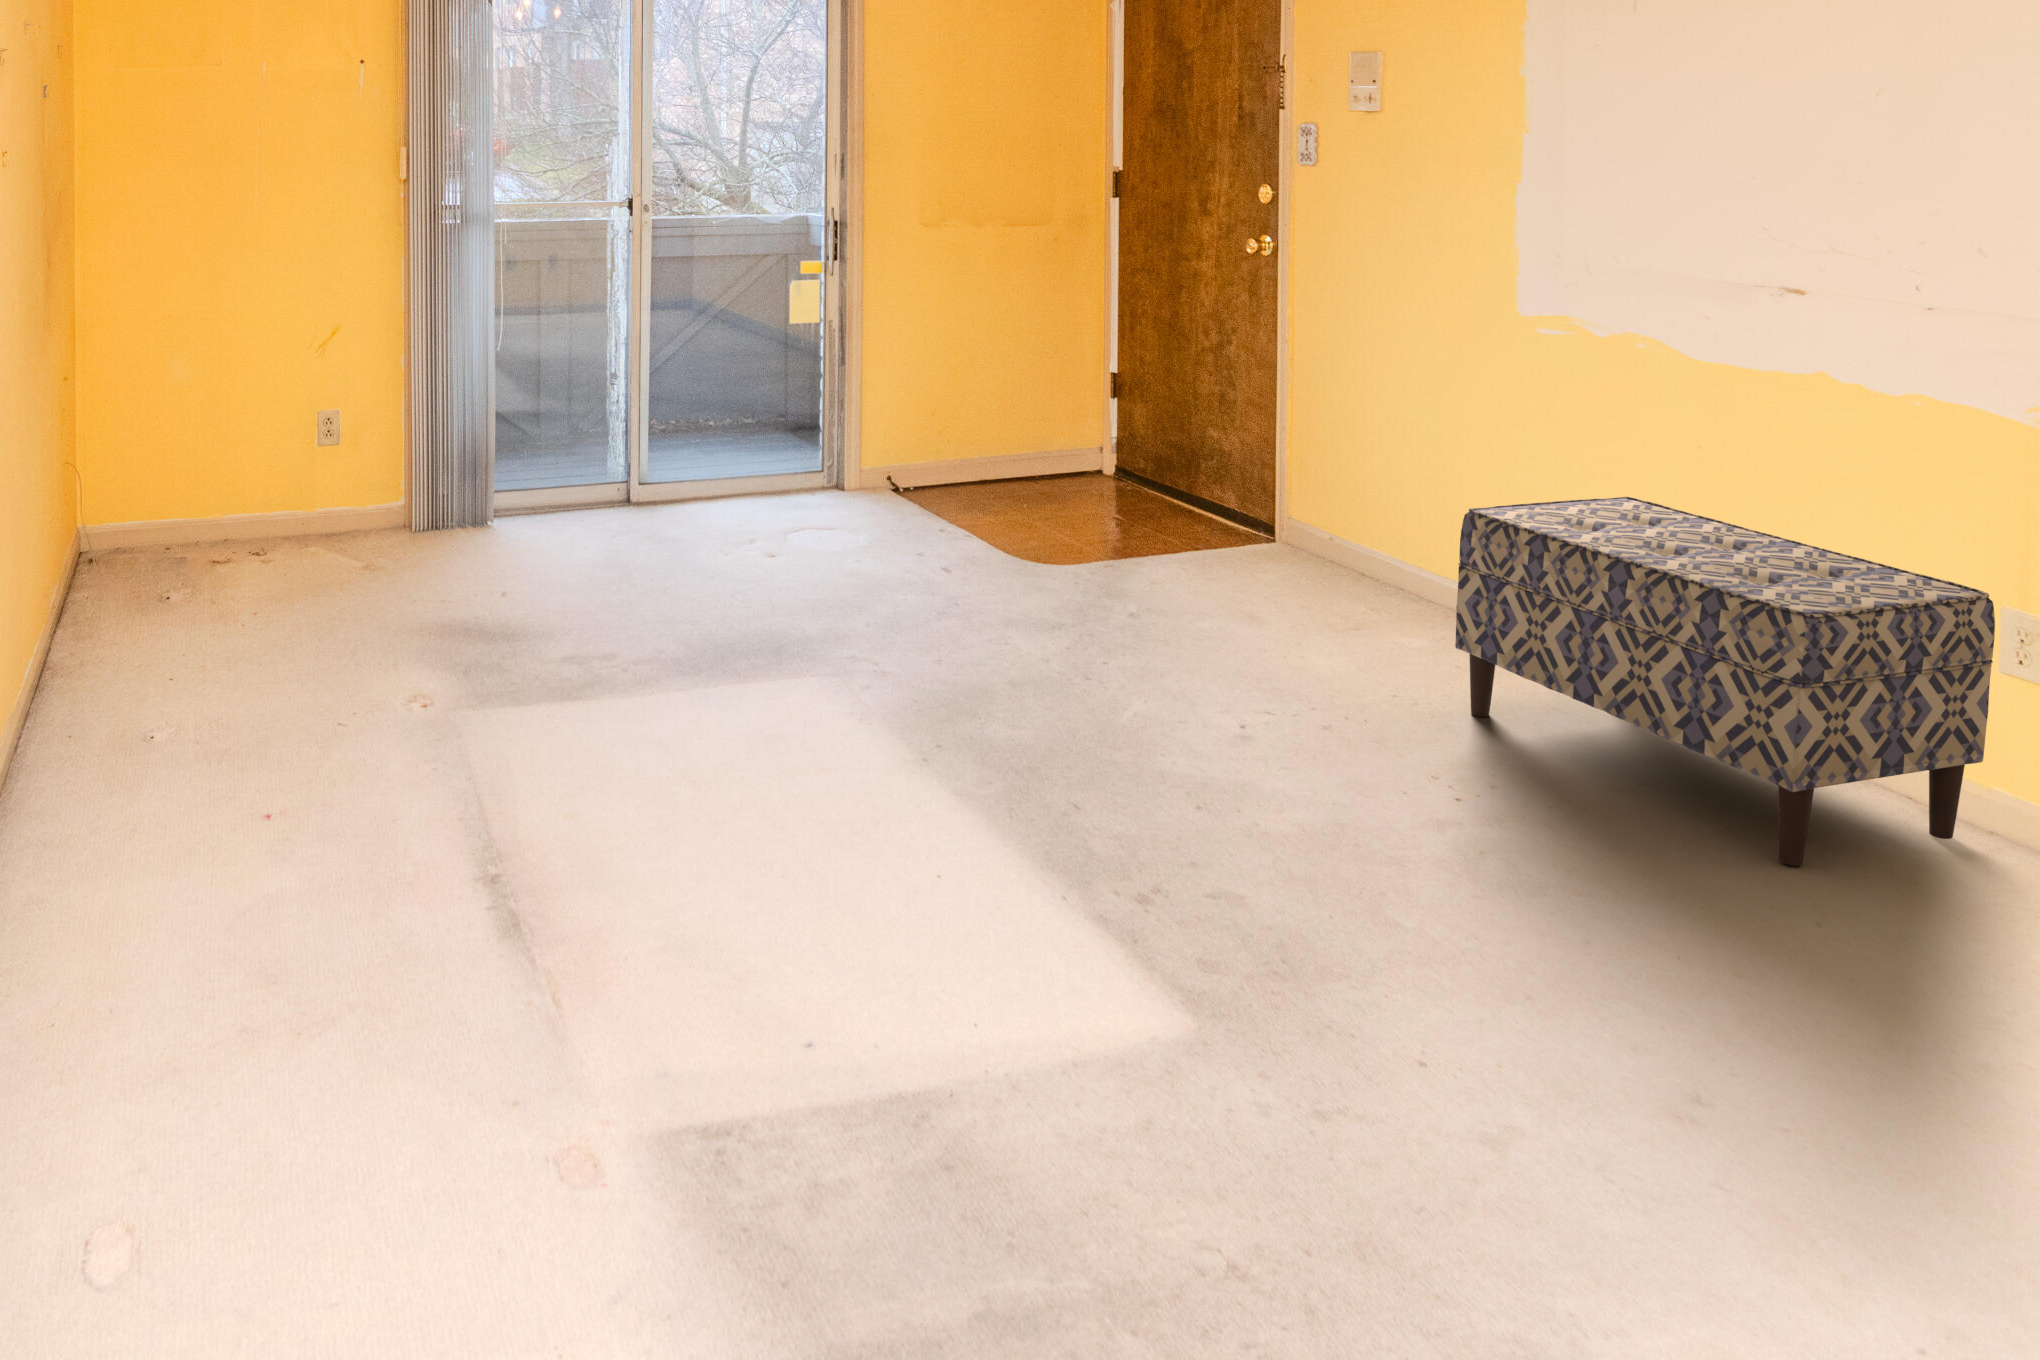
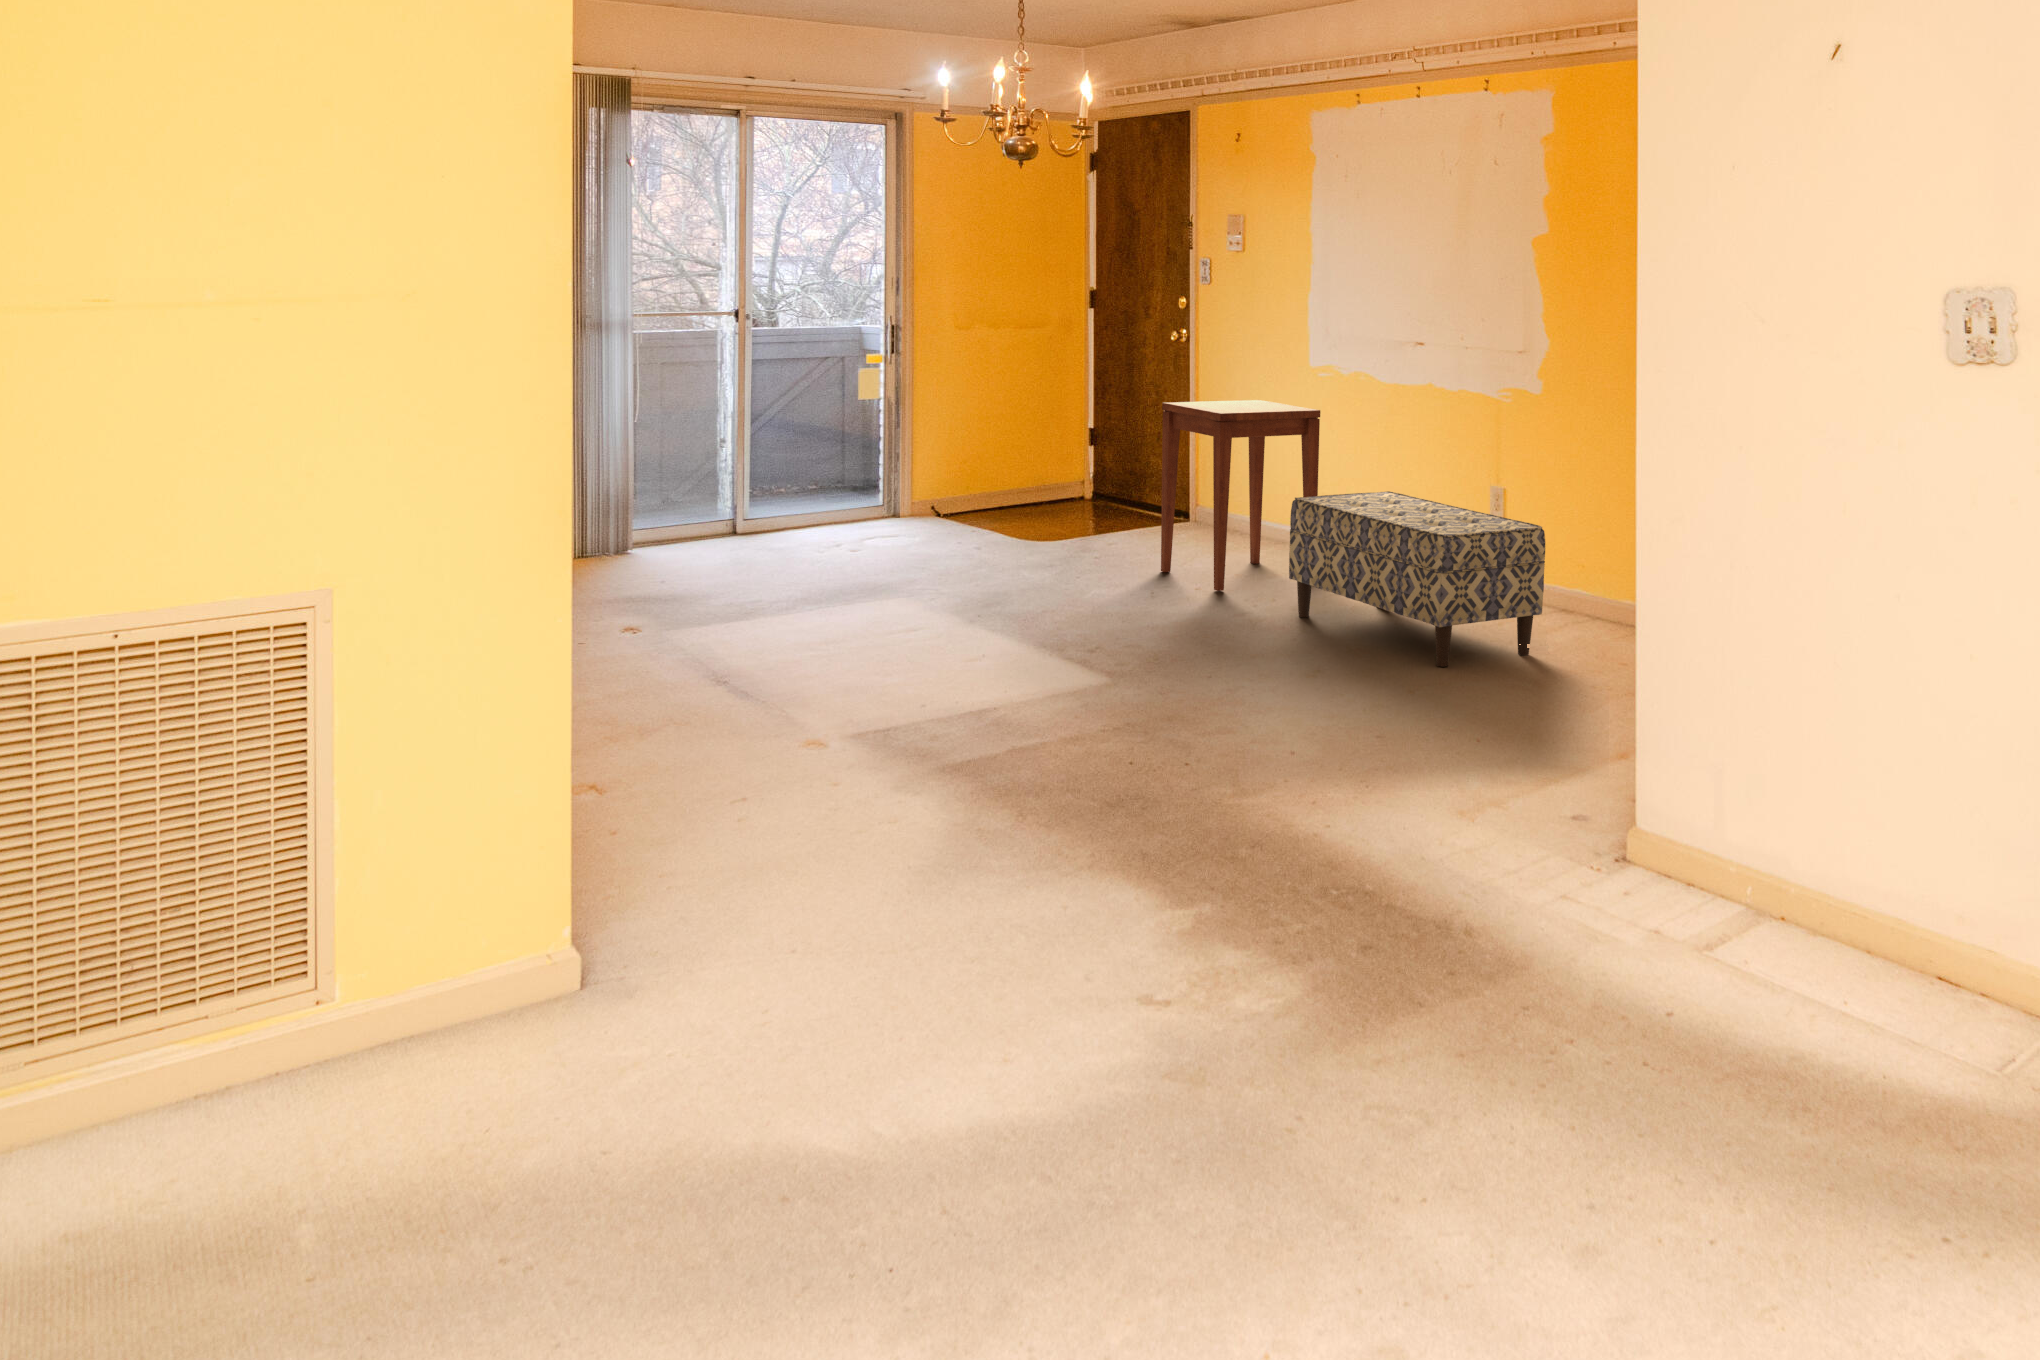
side table: none [1223,333,1493,650] -> present [1161,400,1320,591]

